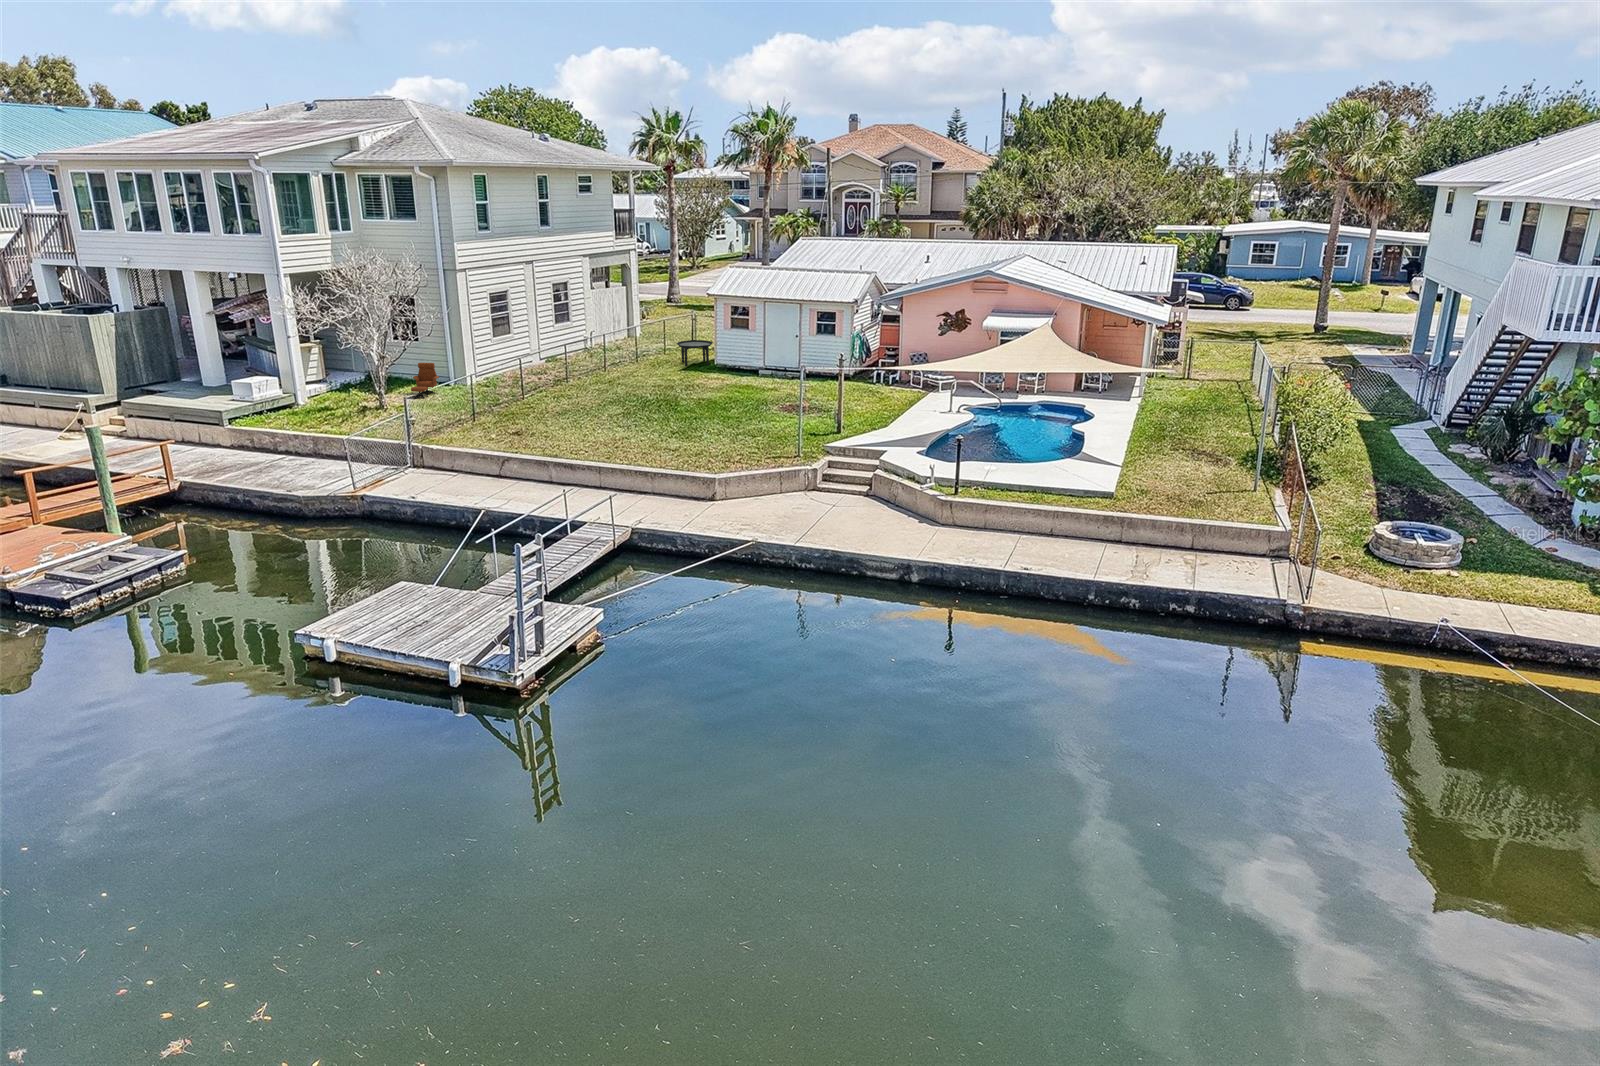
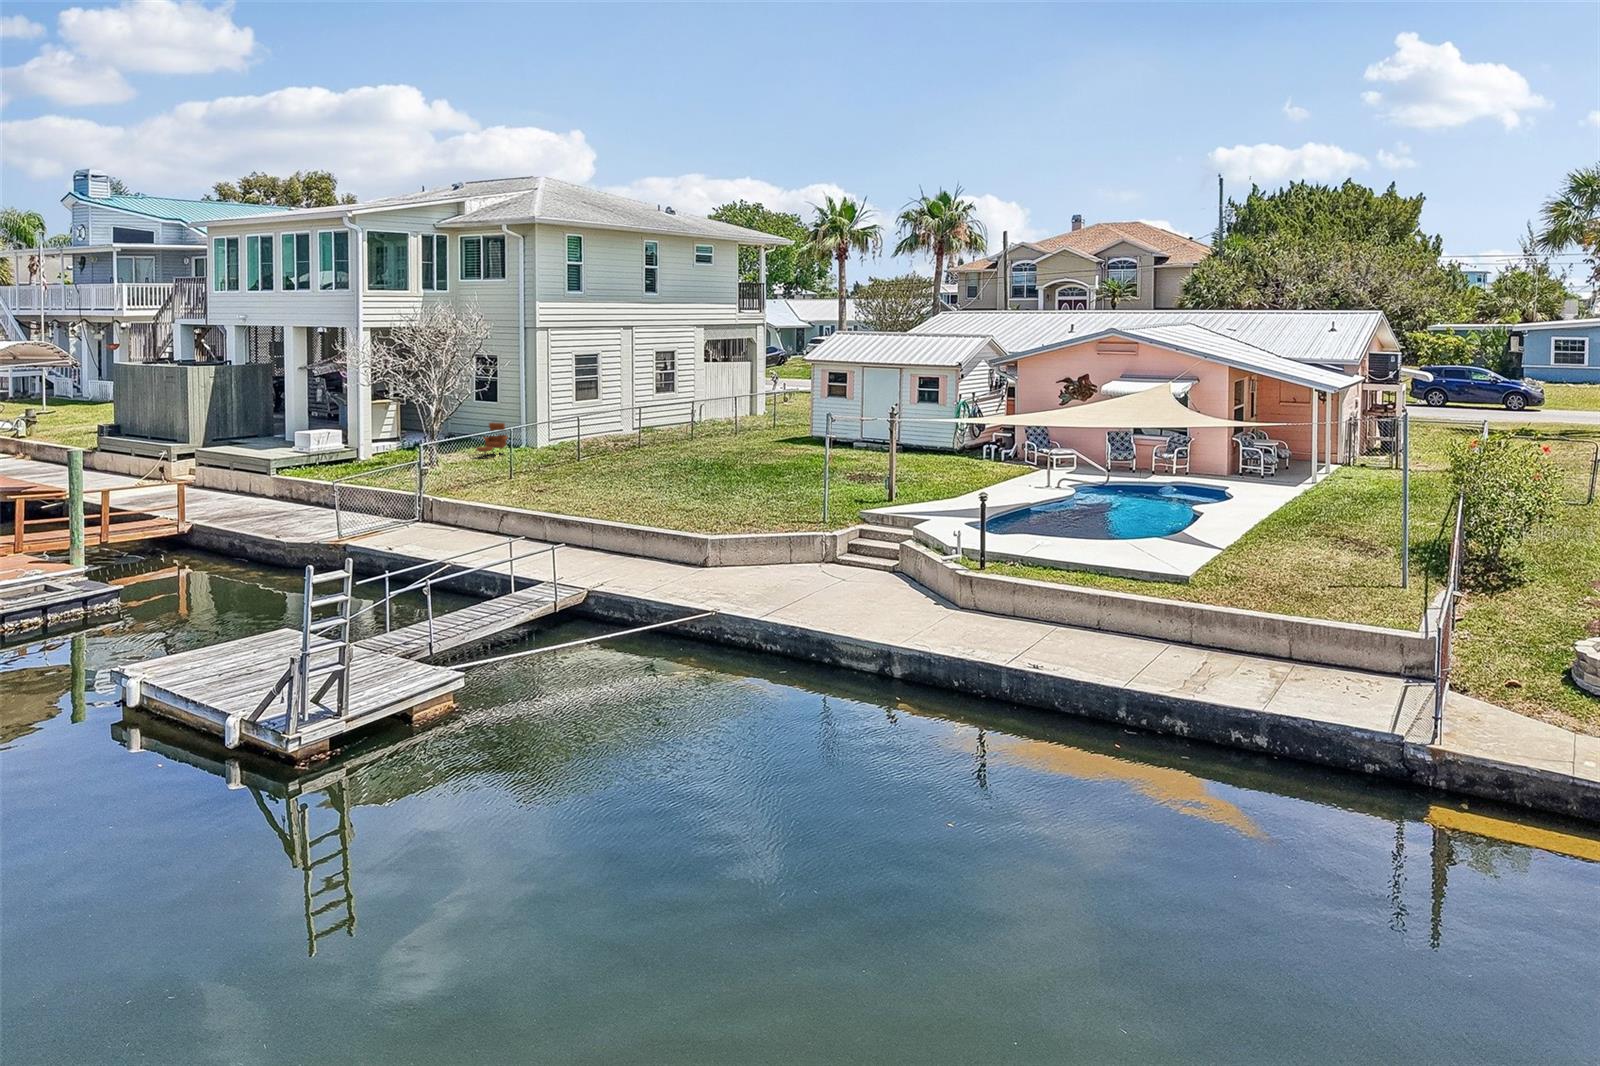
round table: present [677,340,713,366] -> none [777,412,816,439]

